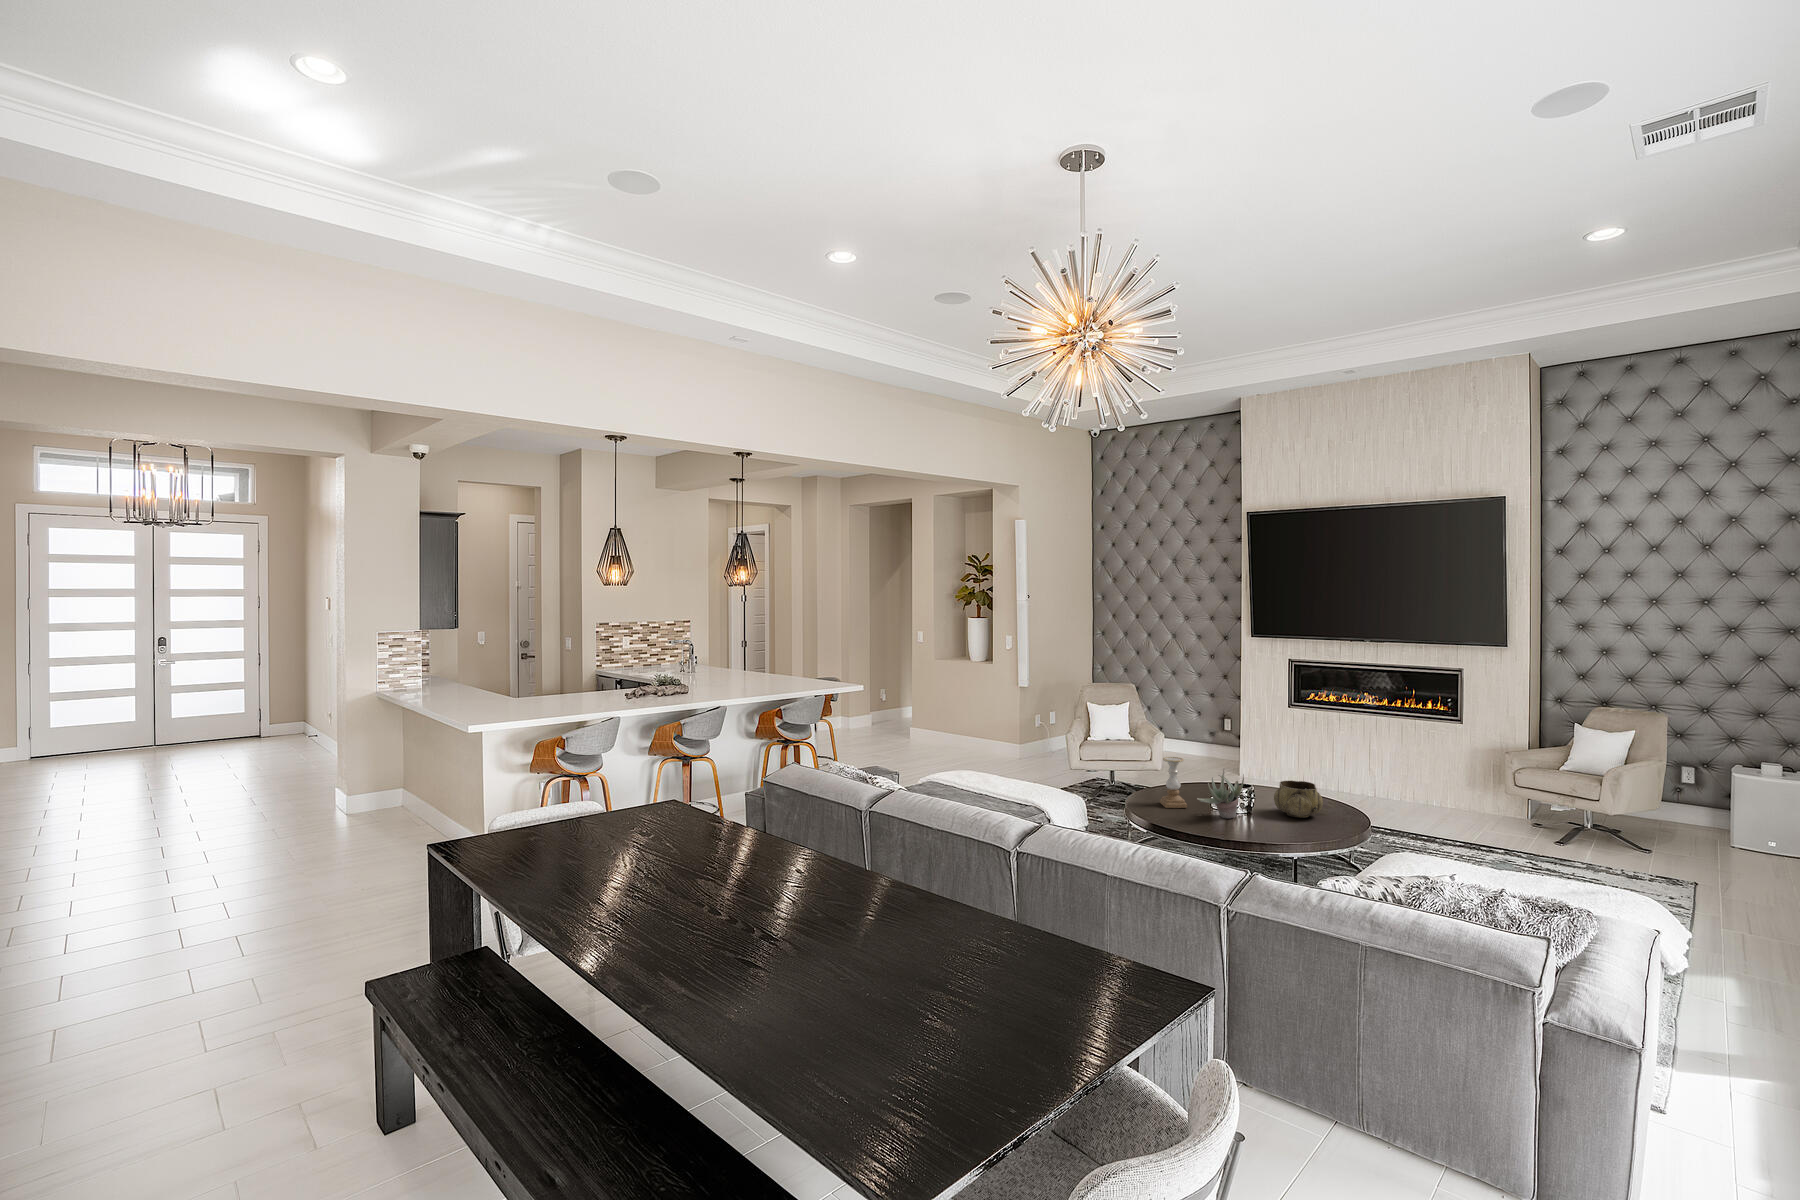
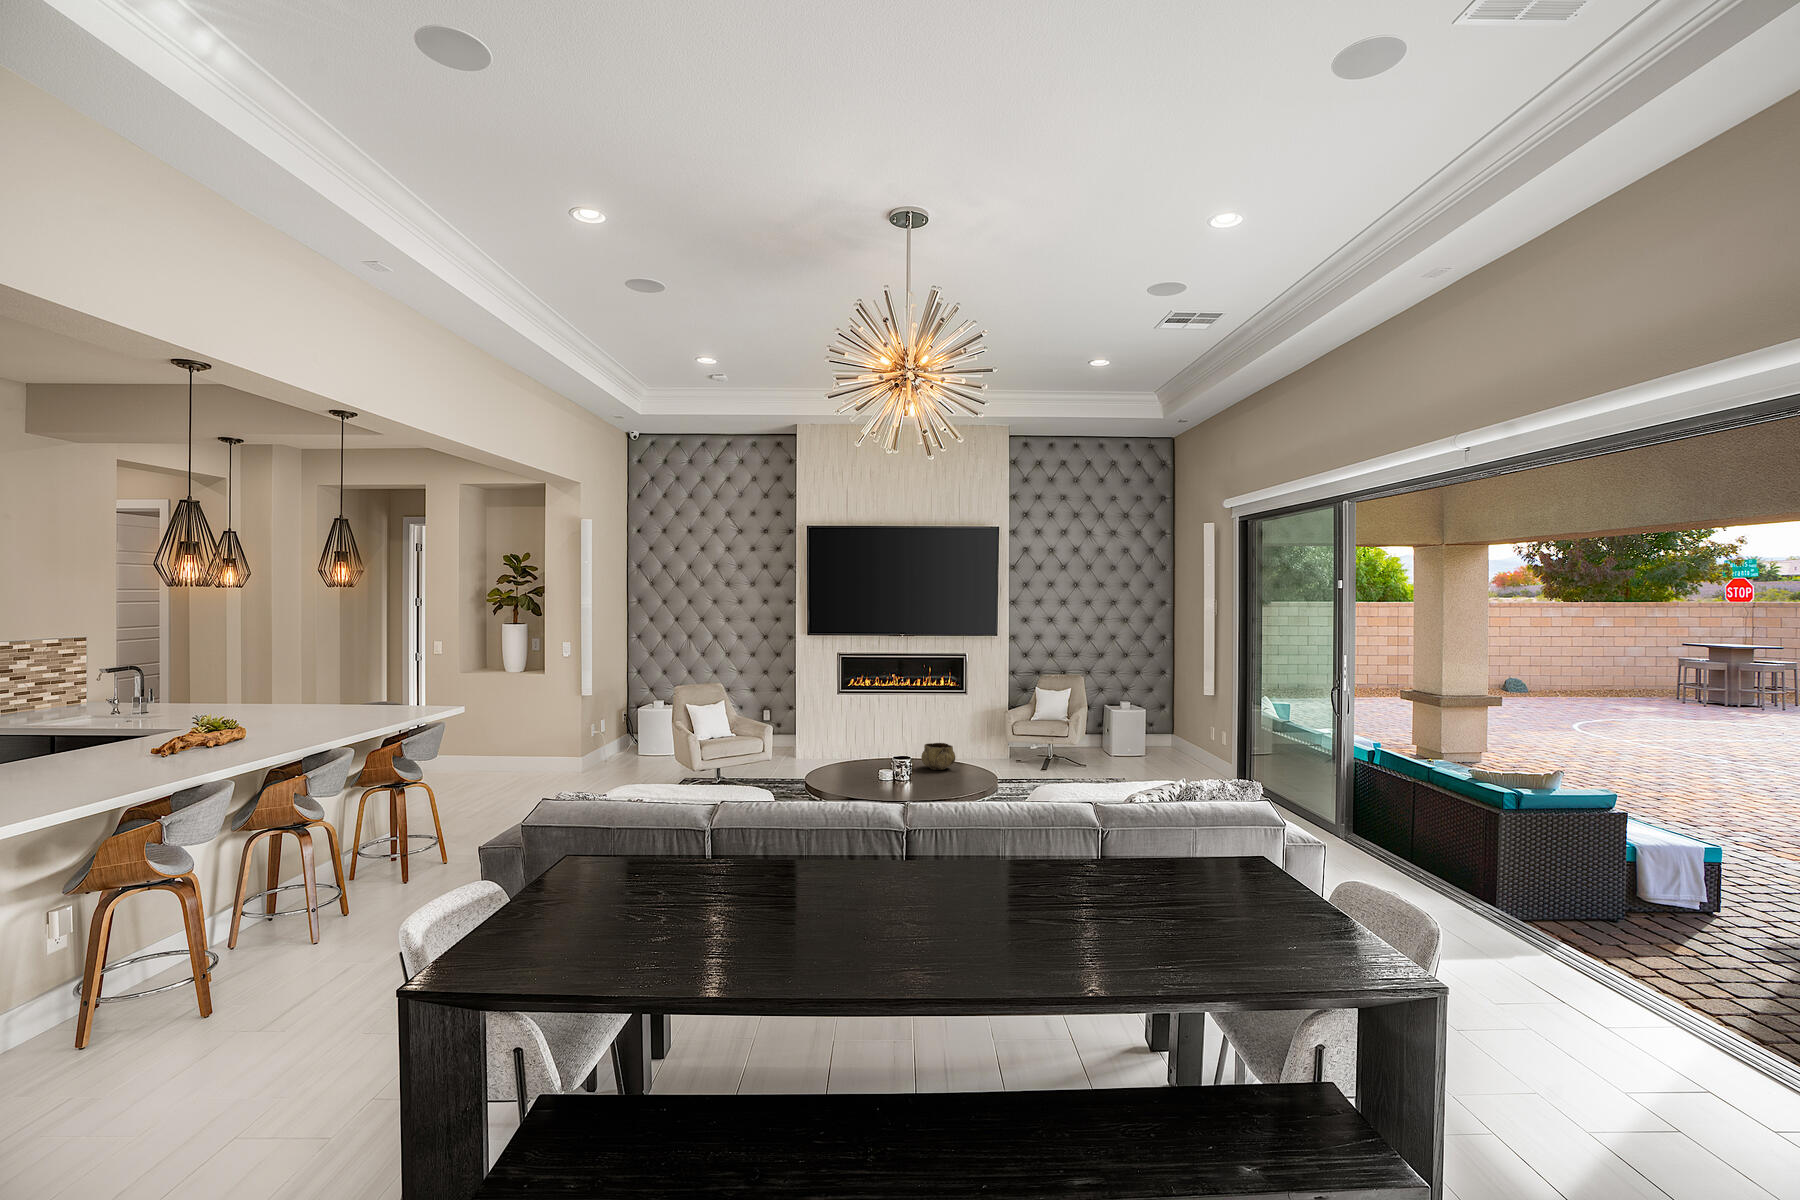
candle holder: present [1160,757,1187,808] -> none [843,735,867,777]
succulent plant: present [1197,769,1244,818] -> none [889,738,916,777]

